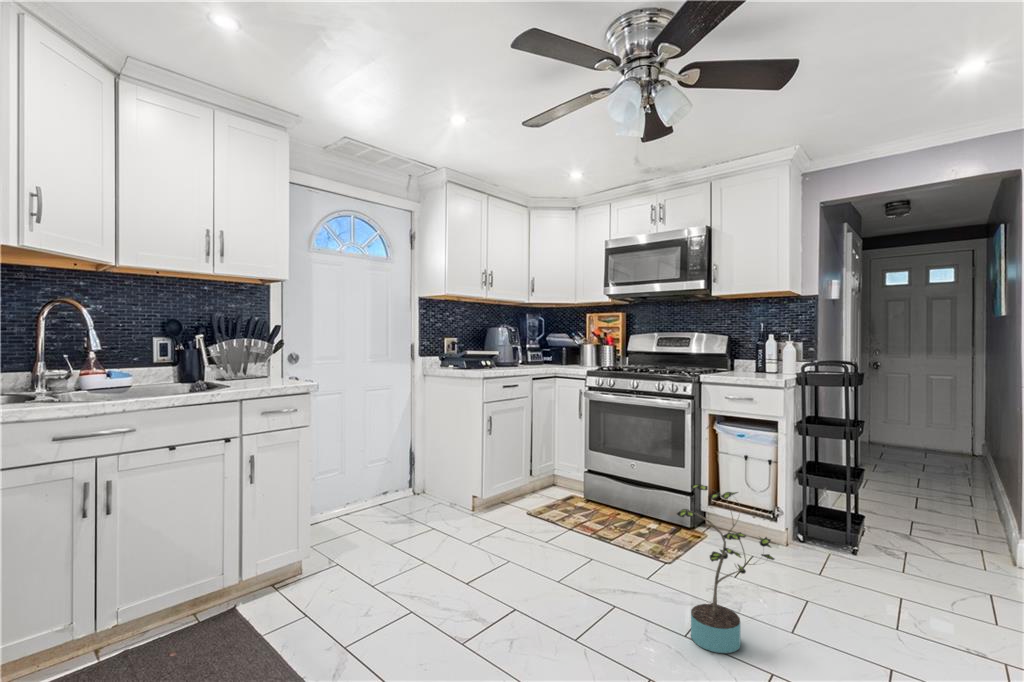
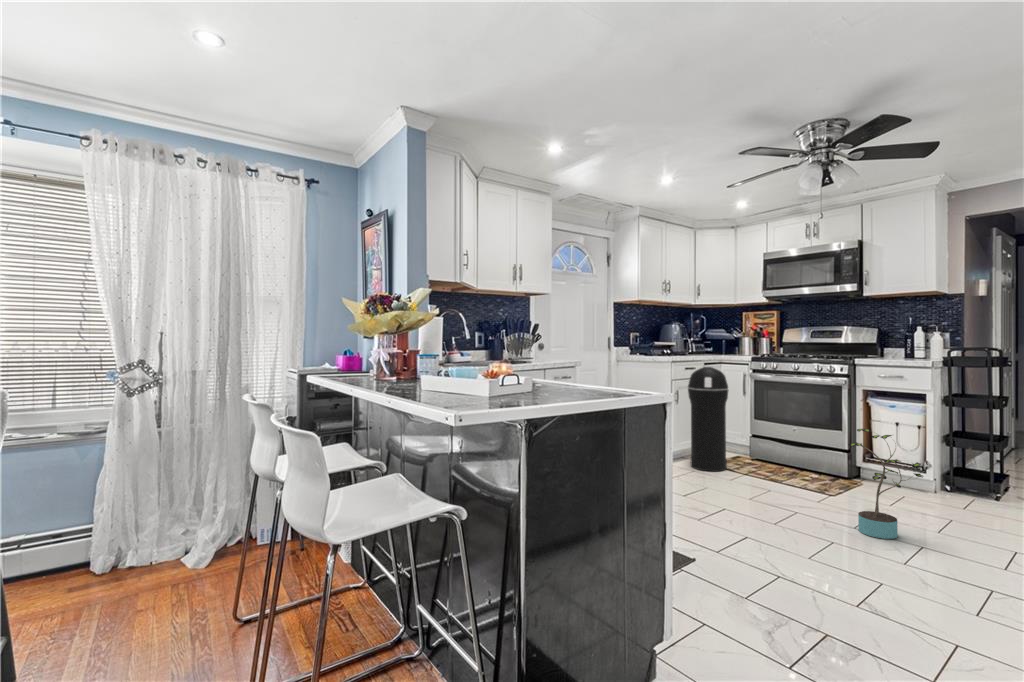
trash can: none [502,385,552,527] -> present [688,367,729,471]

